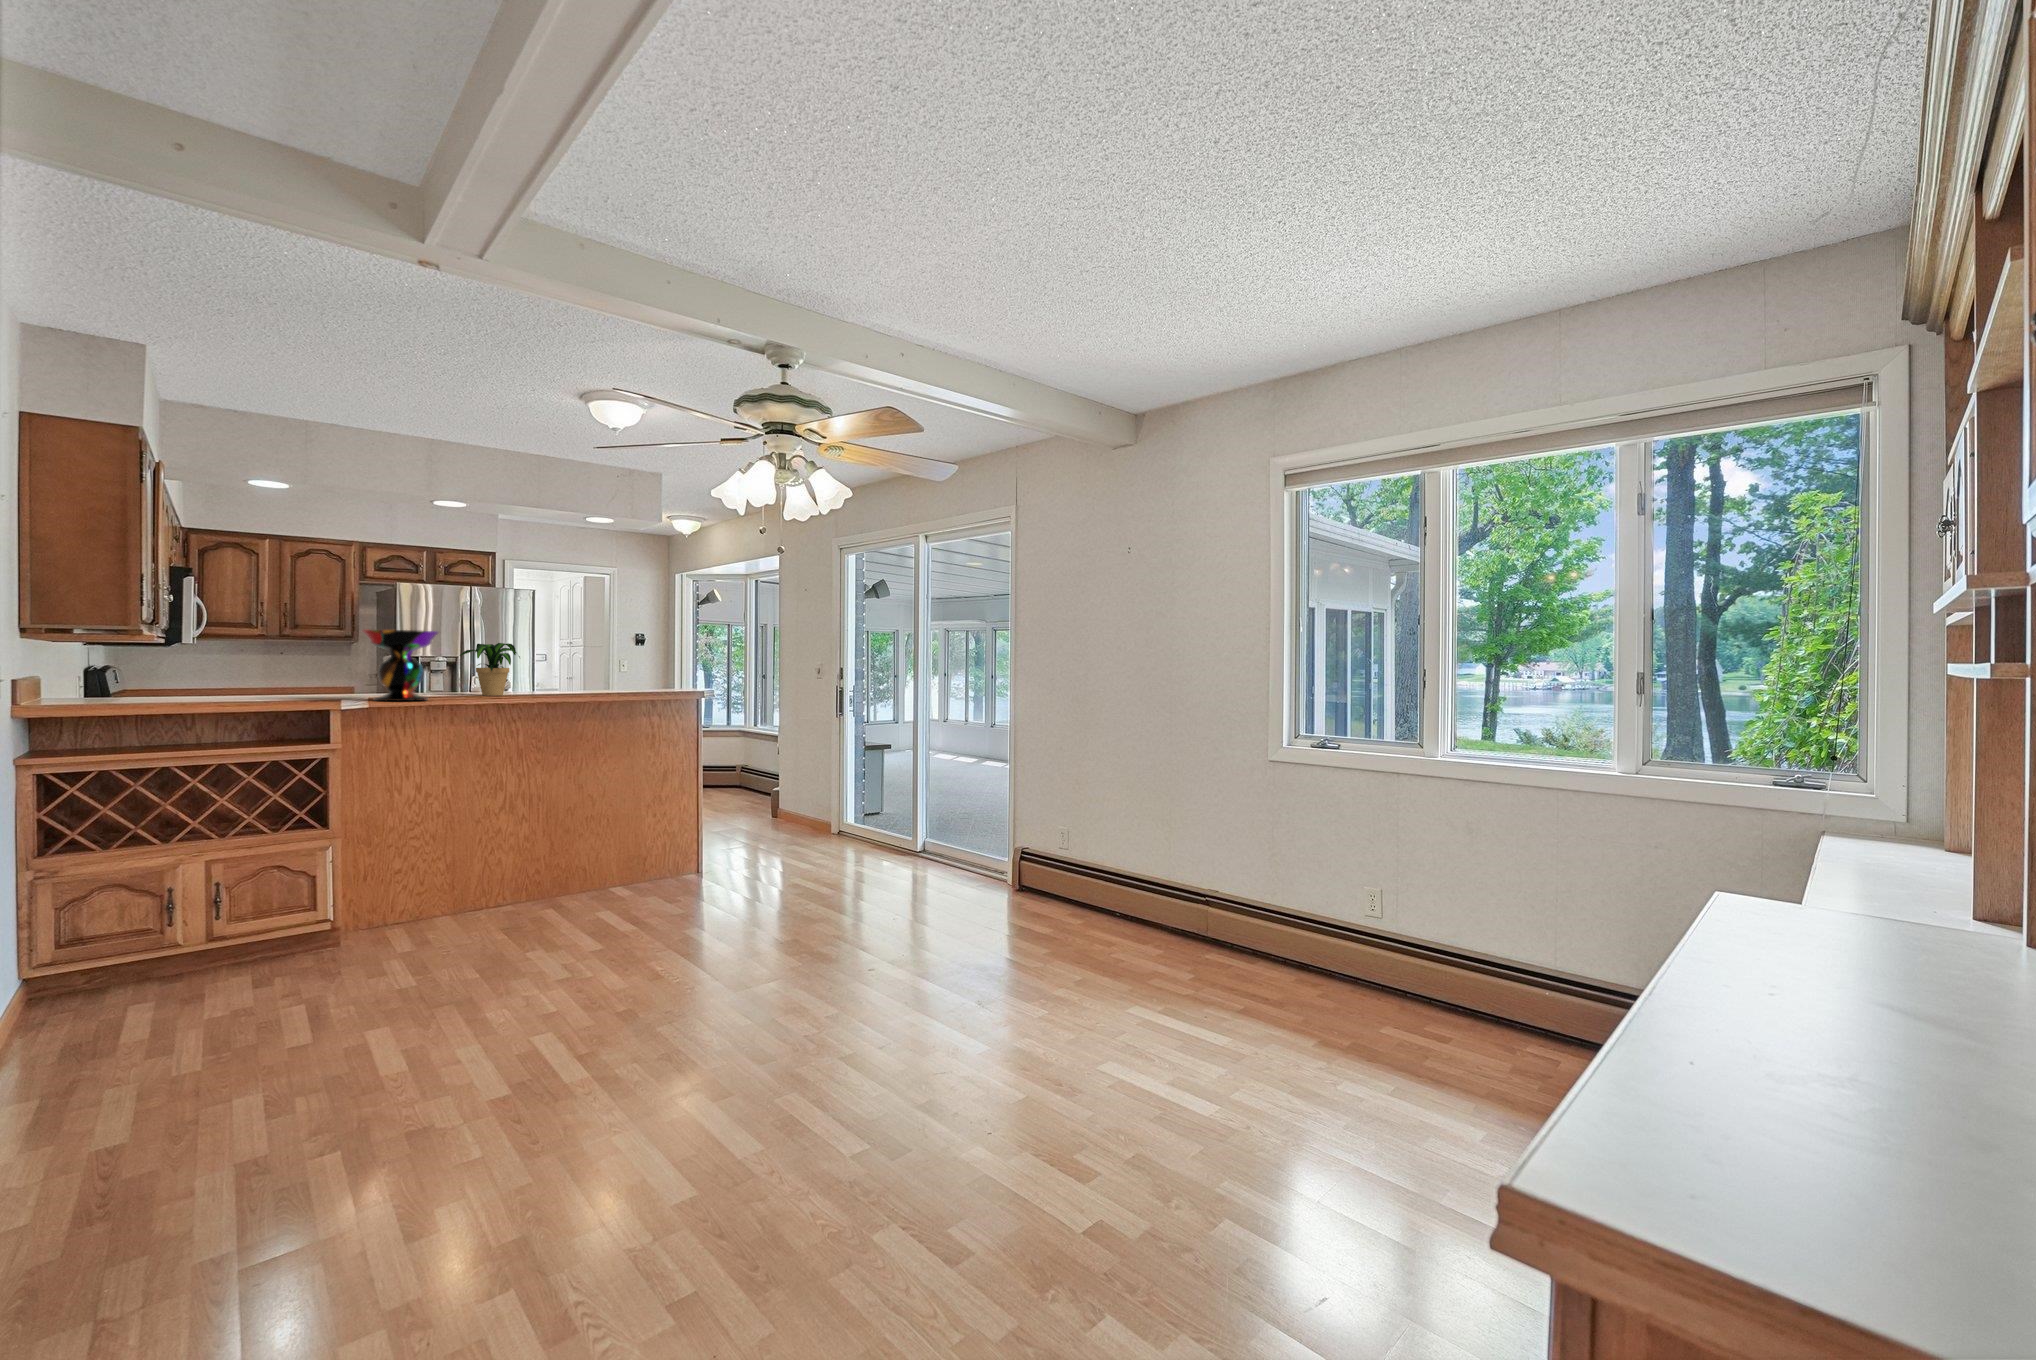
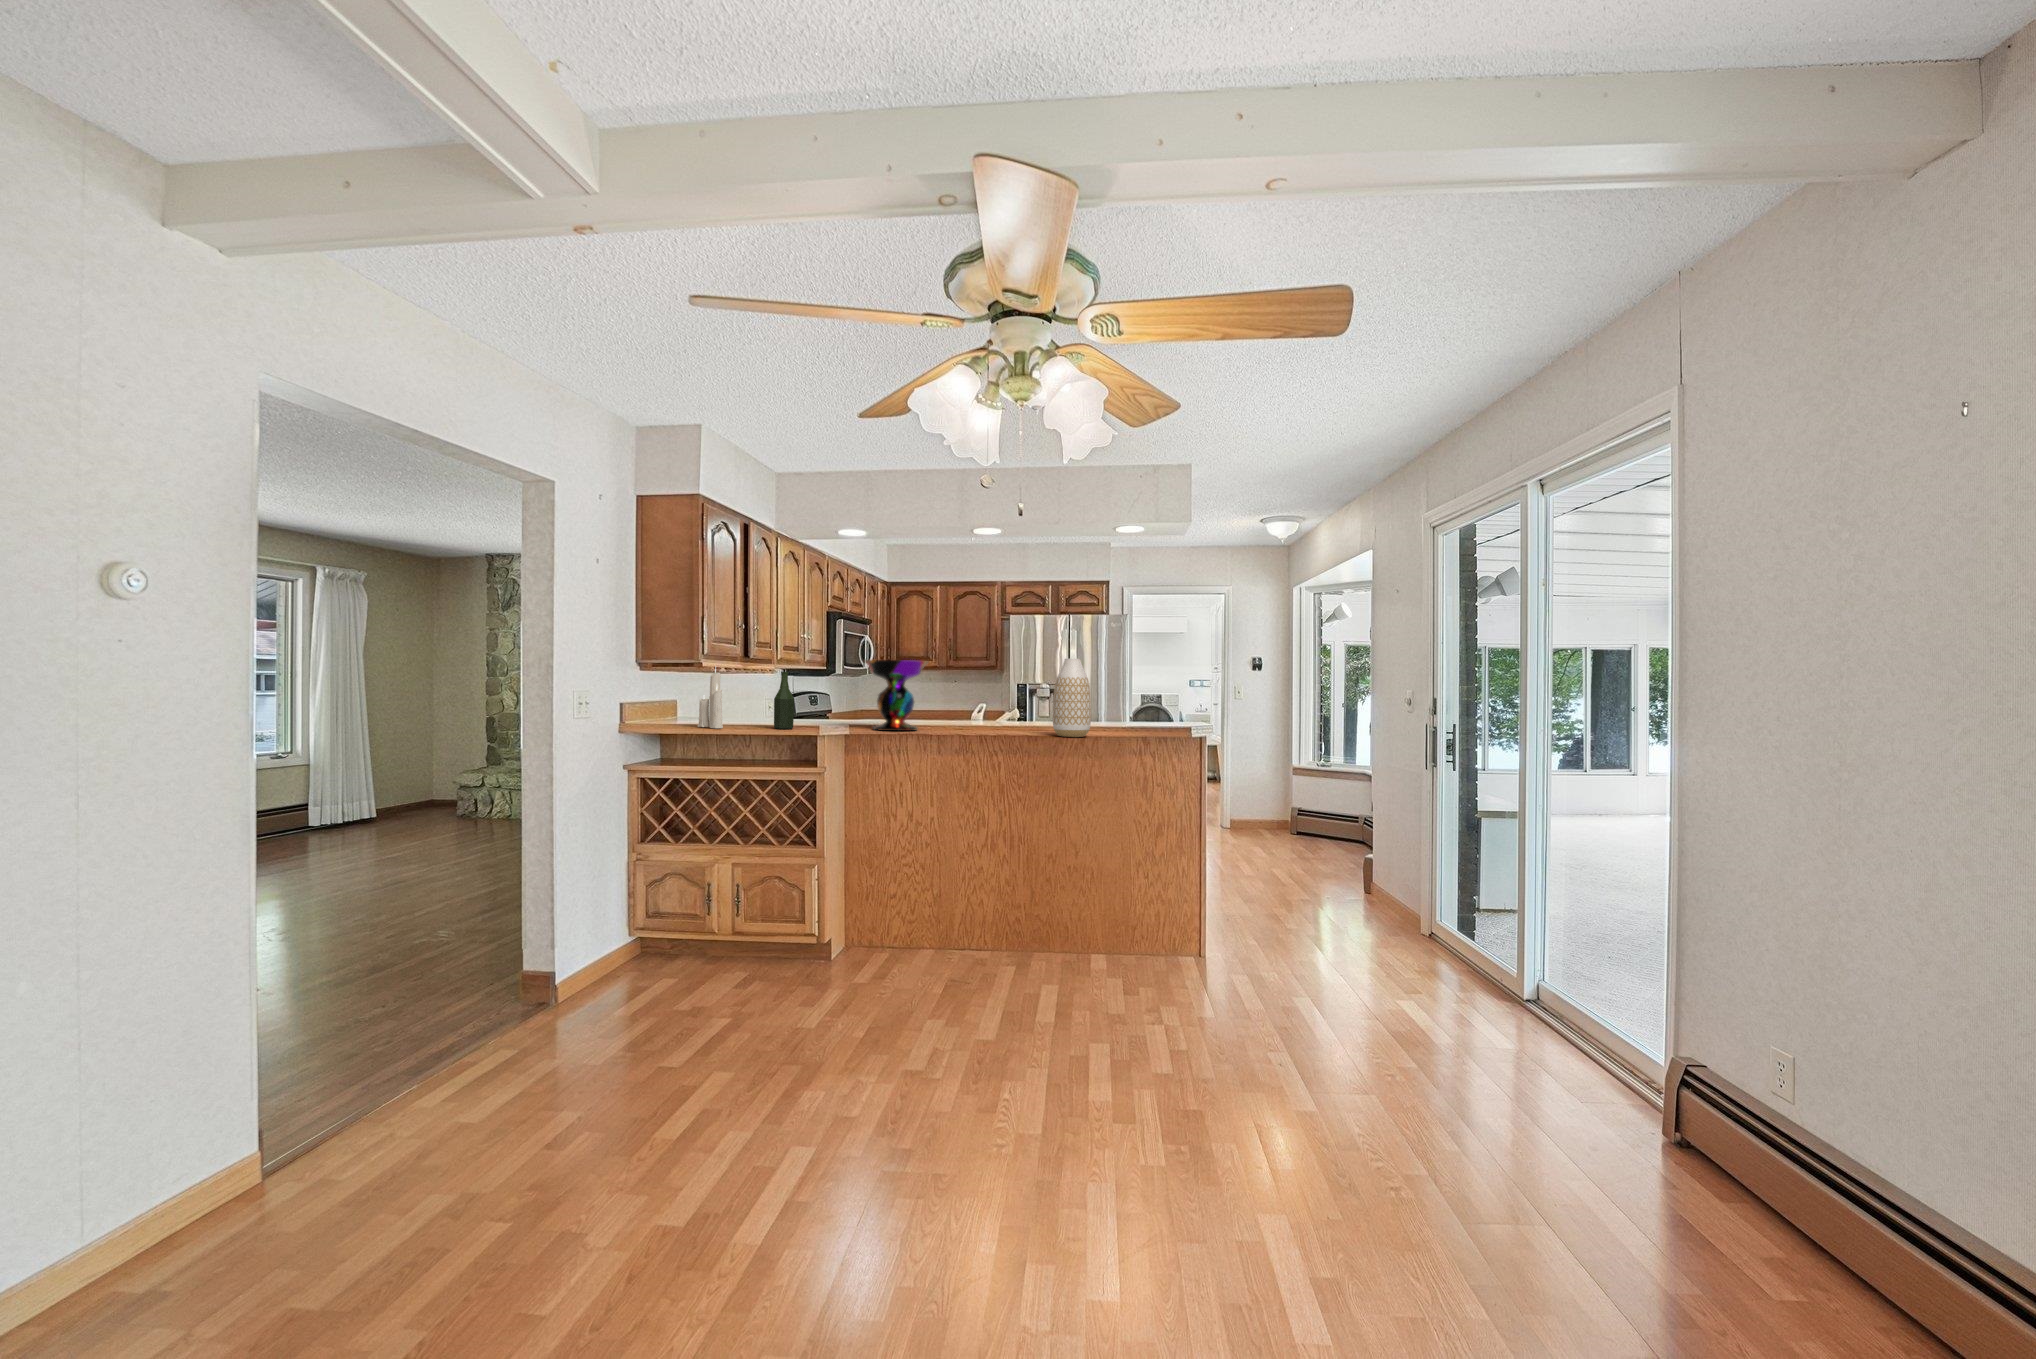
candle: none [153,628,203,706] -> present [698,669,723,728]
vase: none [571,633,607,699] -> present [1053,659,1091,737]
bottle: none [260,641,290,704] -> present [774,672,794,729]
potted plant: present [460,643,520,696] -> none [988,672,1045,728]

